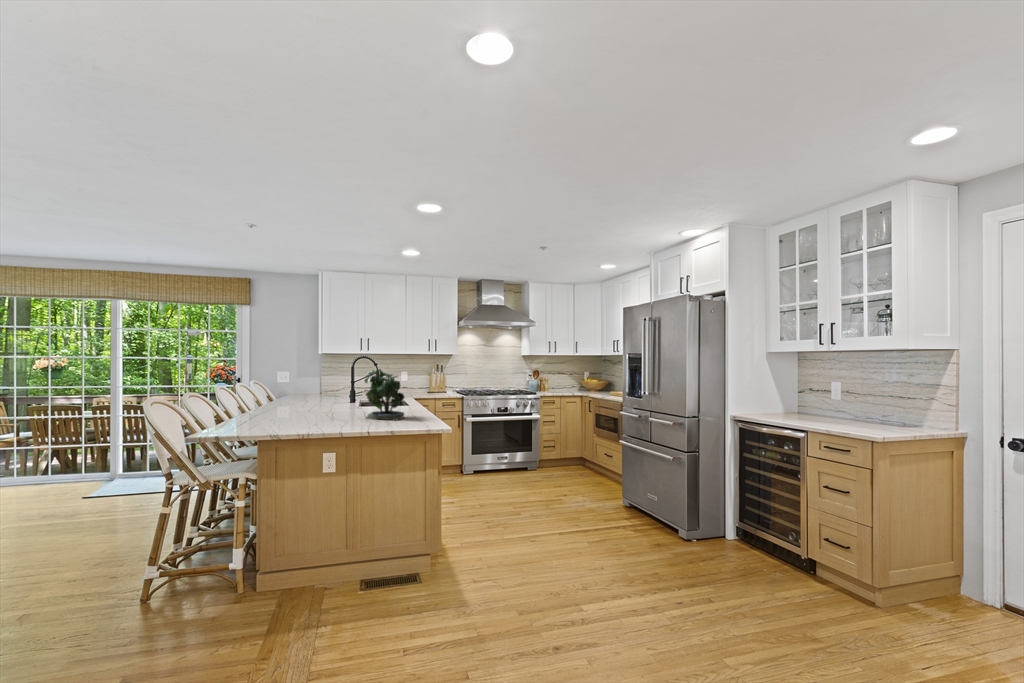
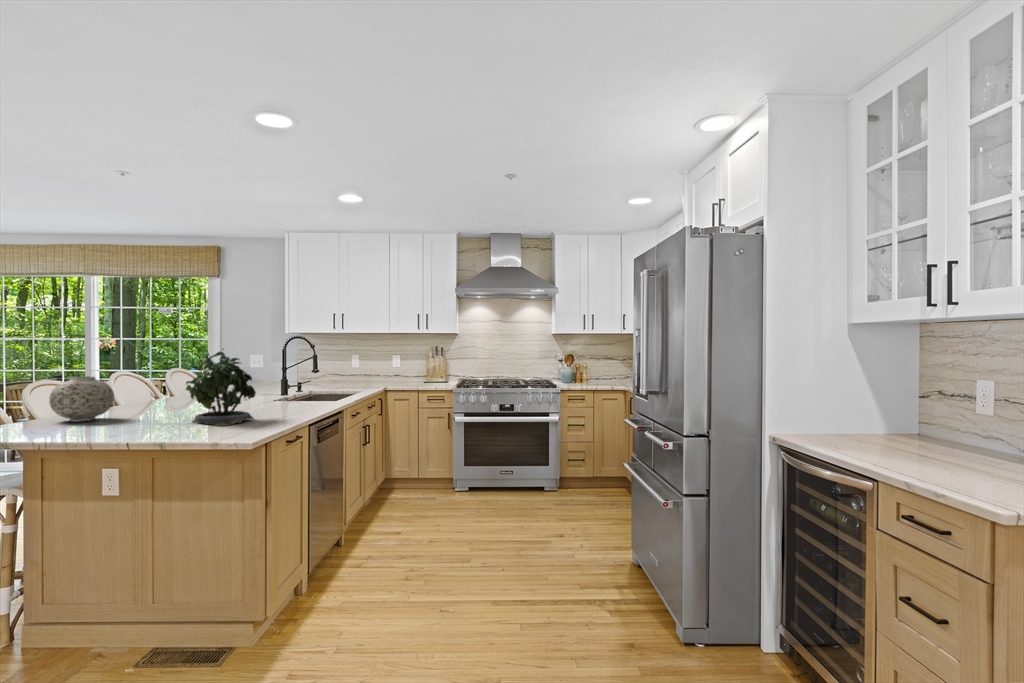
vase: none [266,388,307,420] -> present [49,376,114,422]

